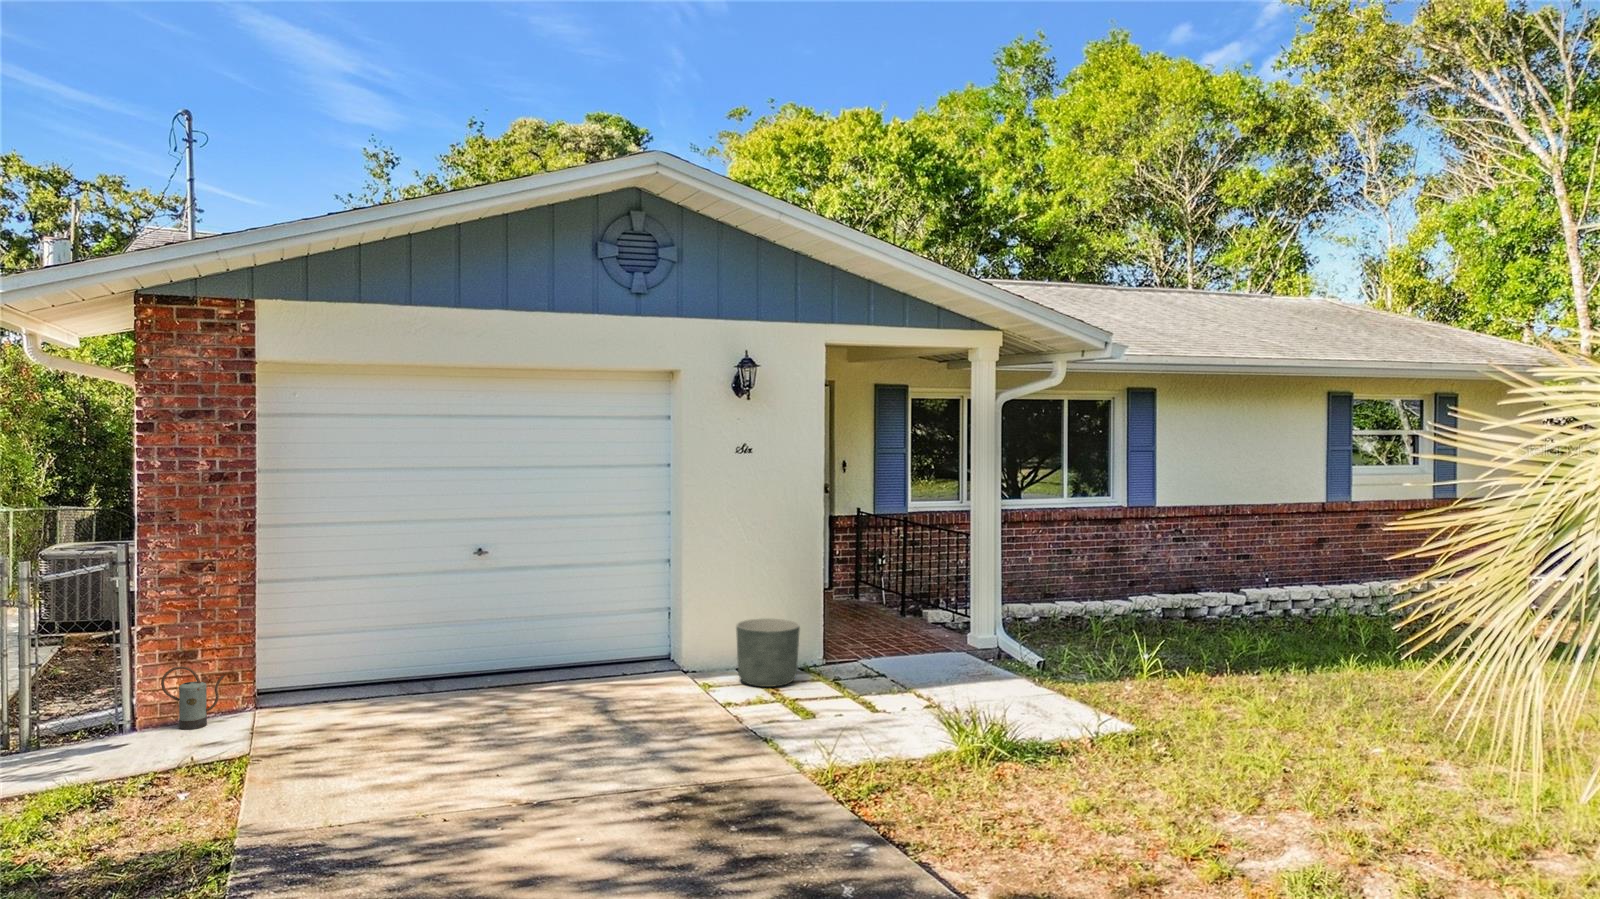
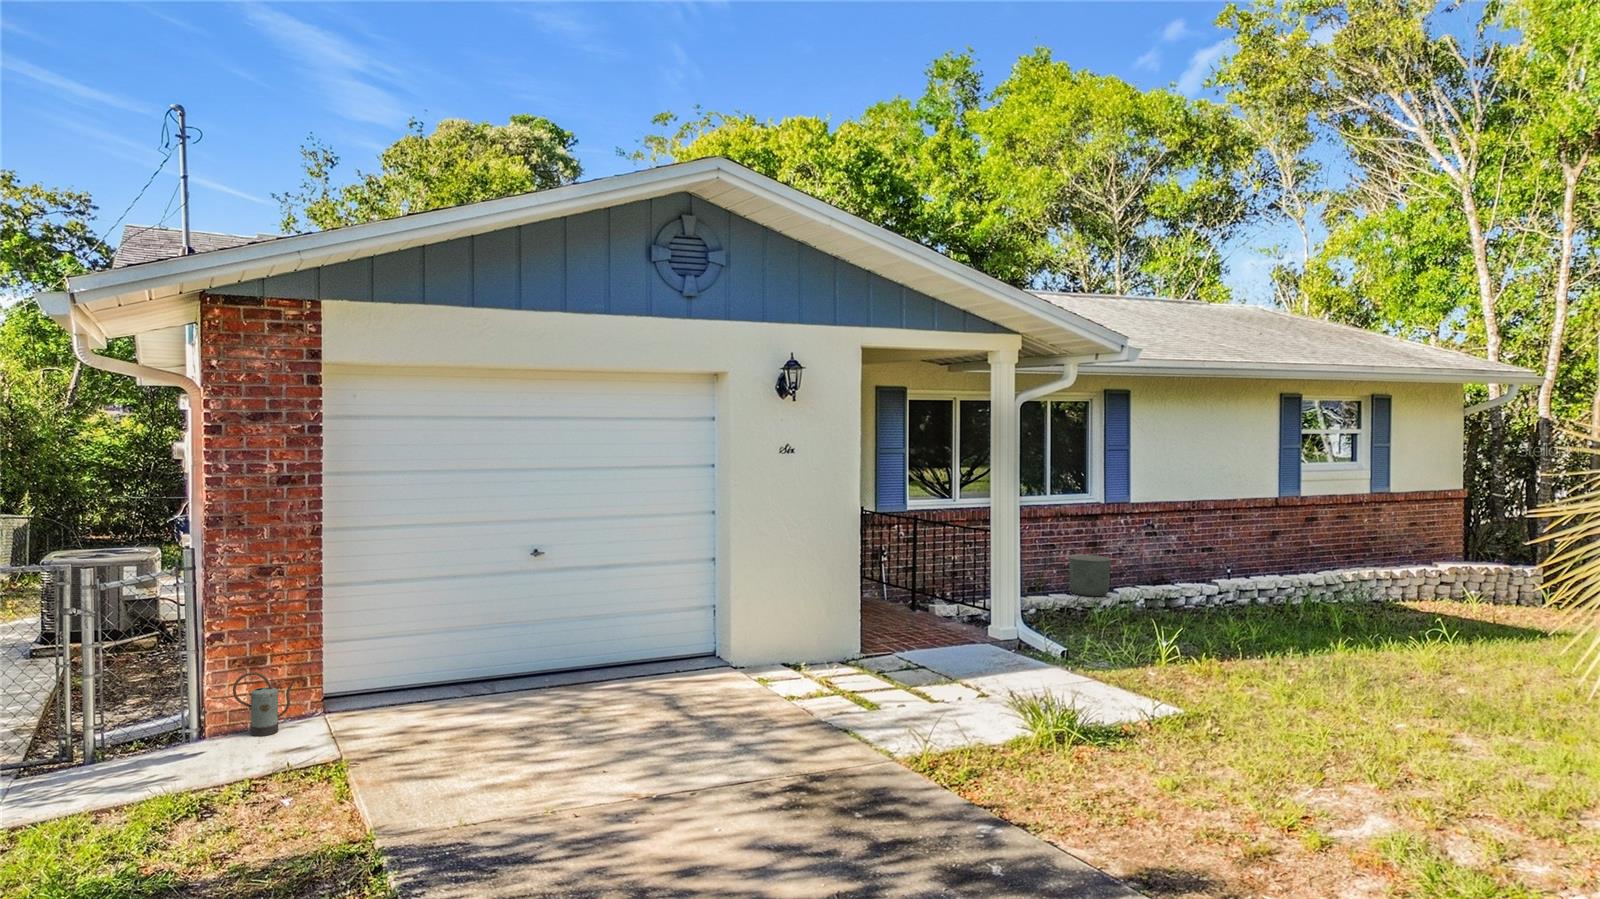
planter: present [736,618,800,687] -> present [1069,555,1111,596]

